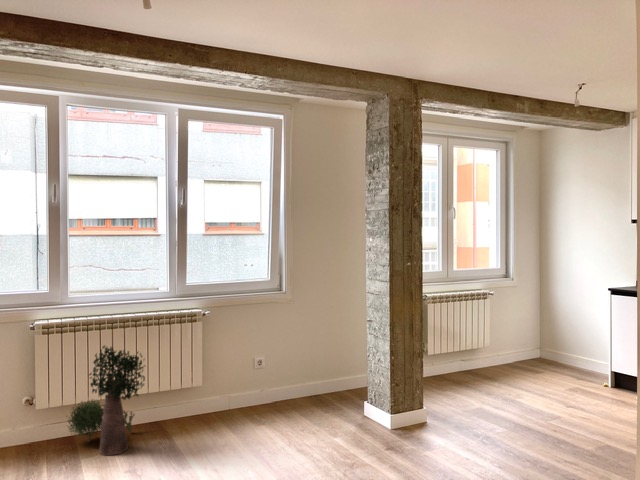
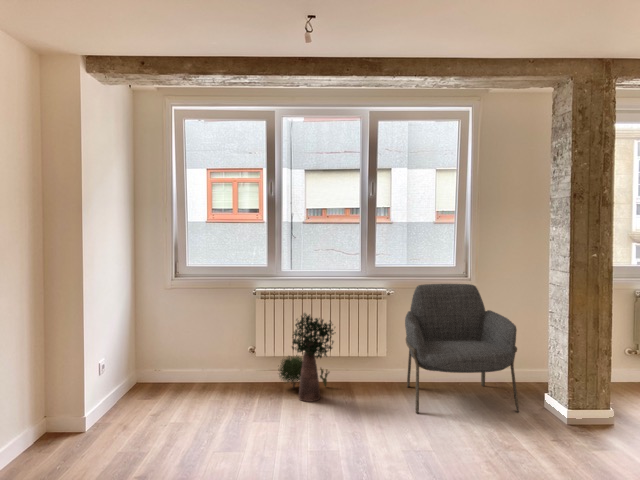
armchair: none [226,299,345,445] -> present [405,284,519,414]

